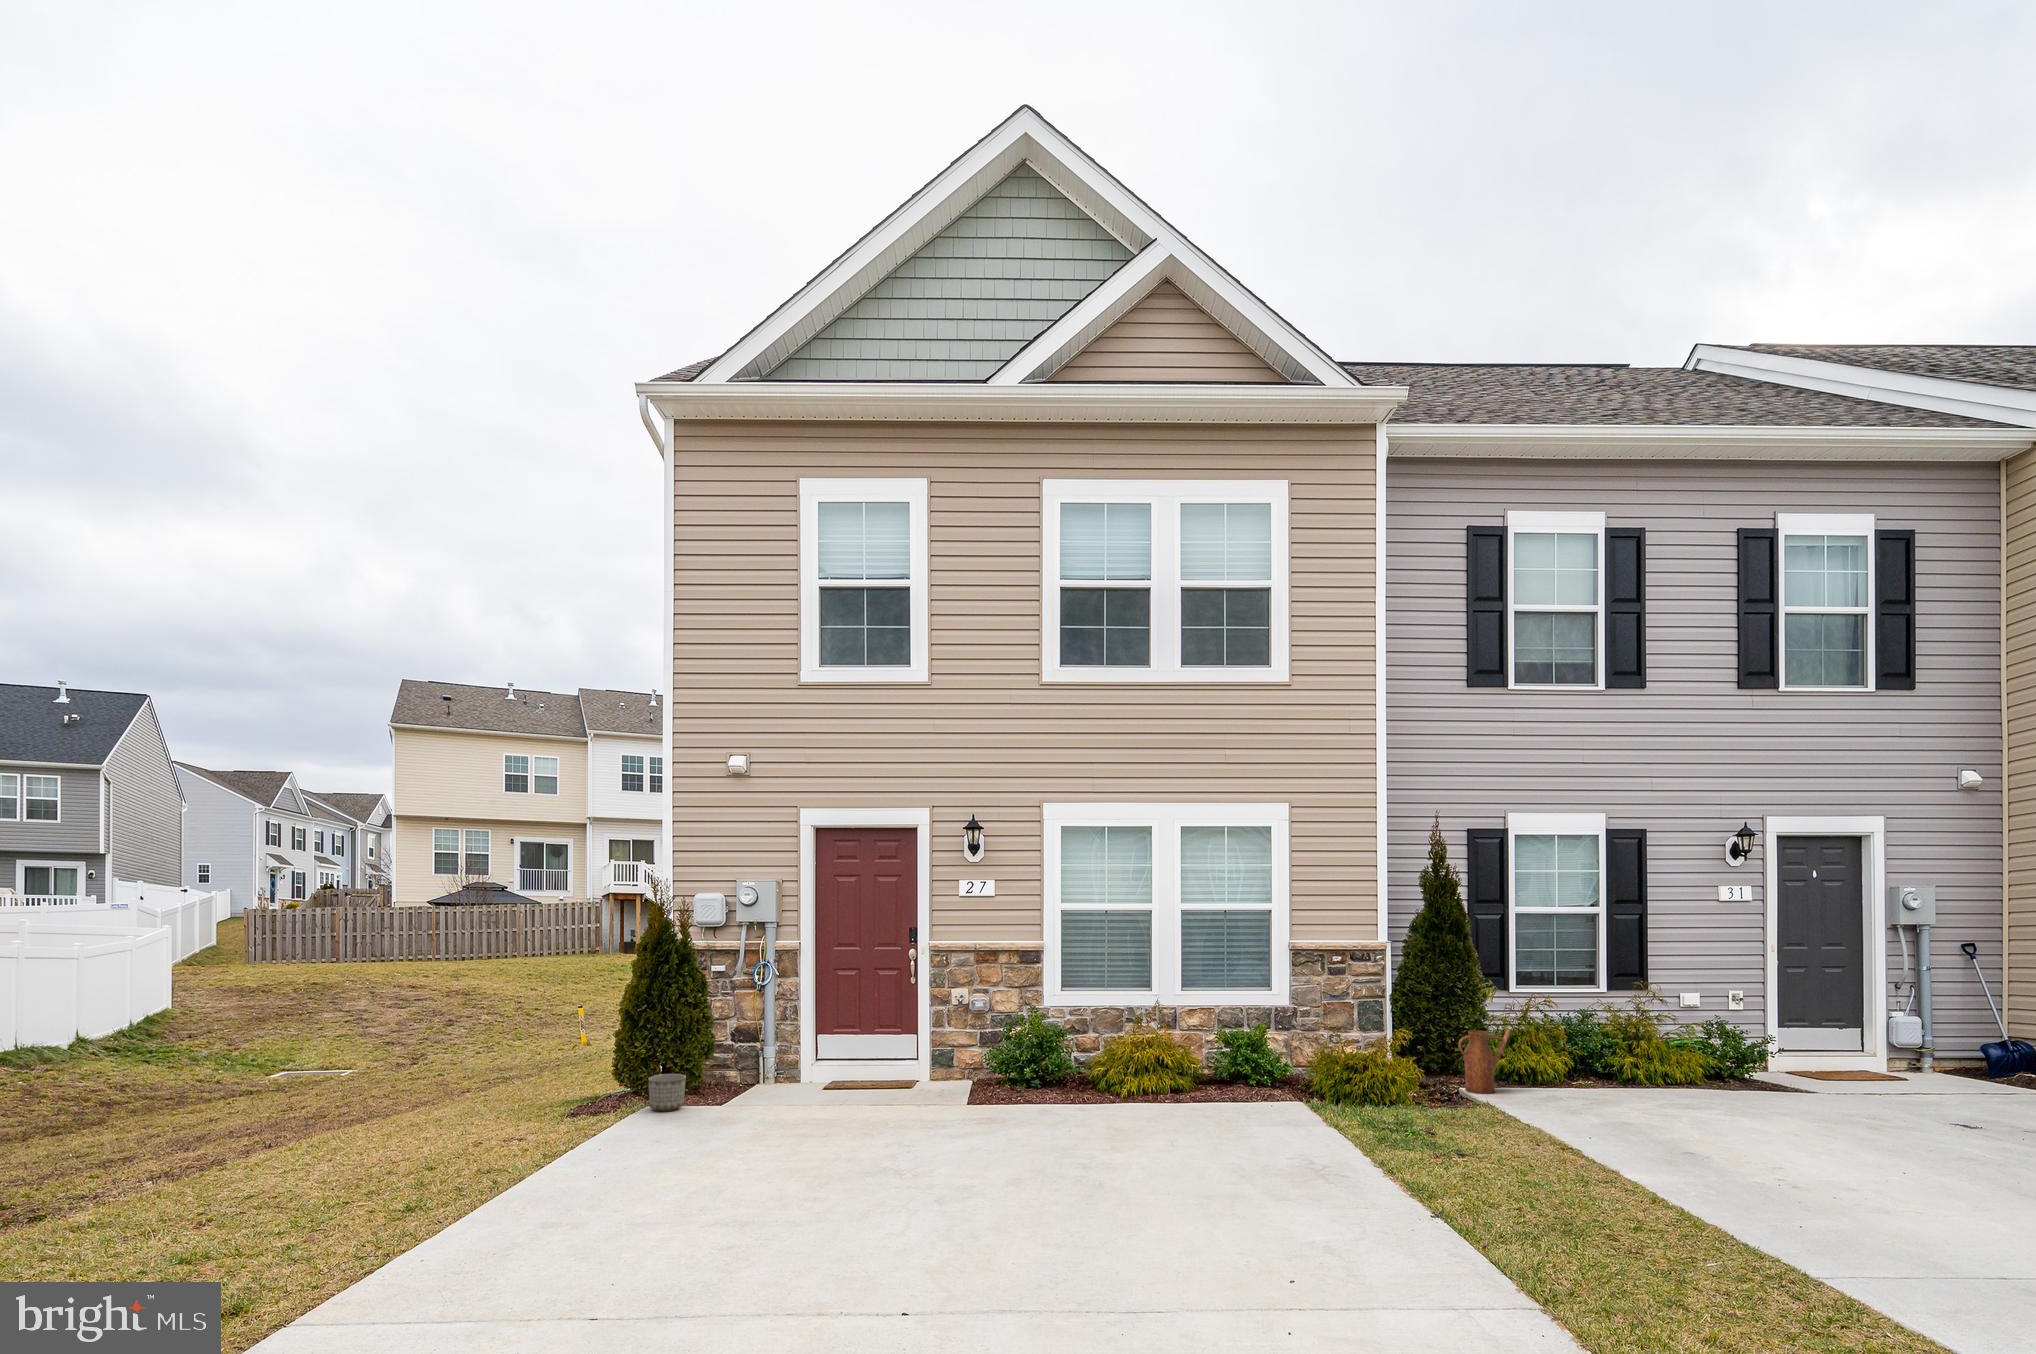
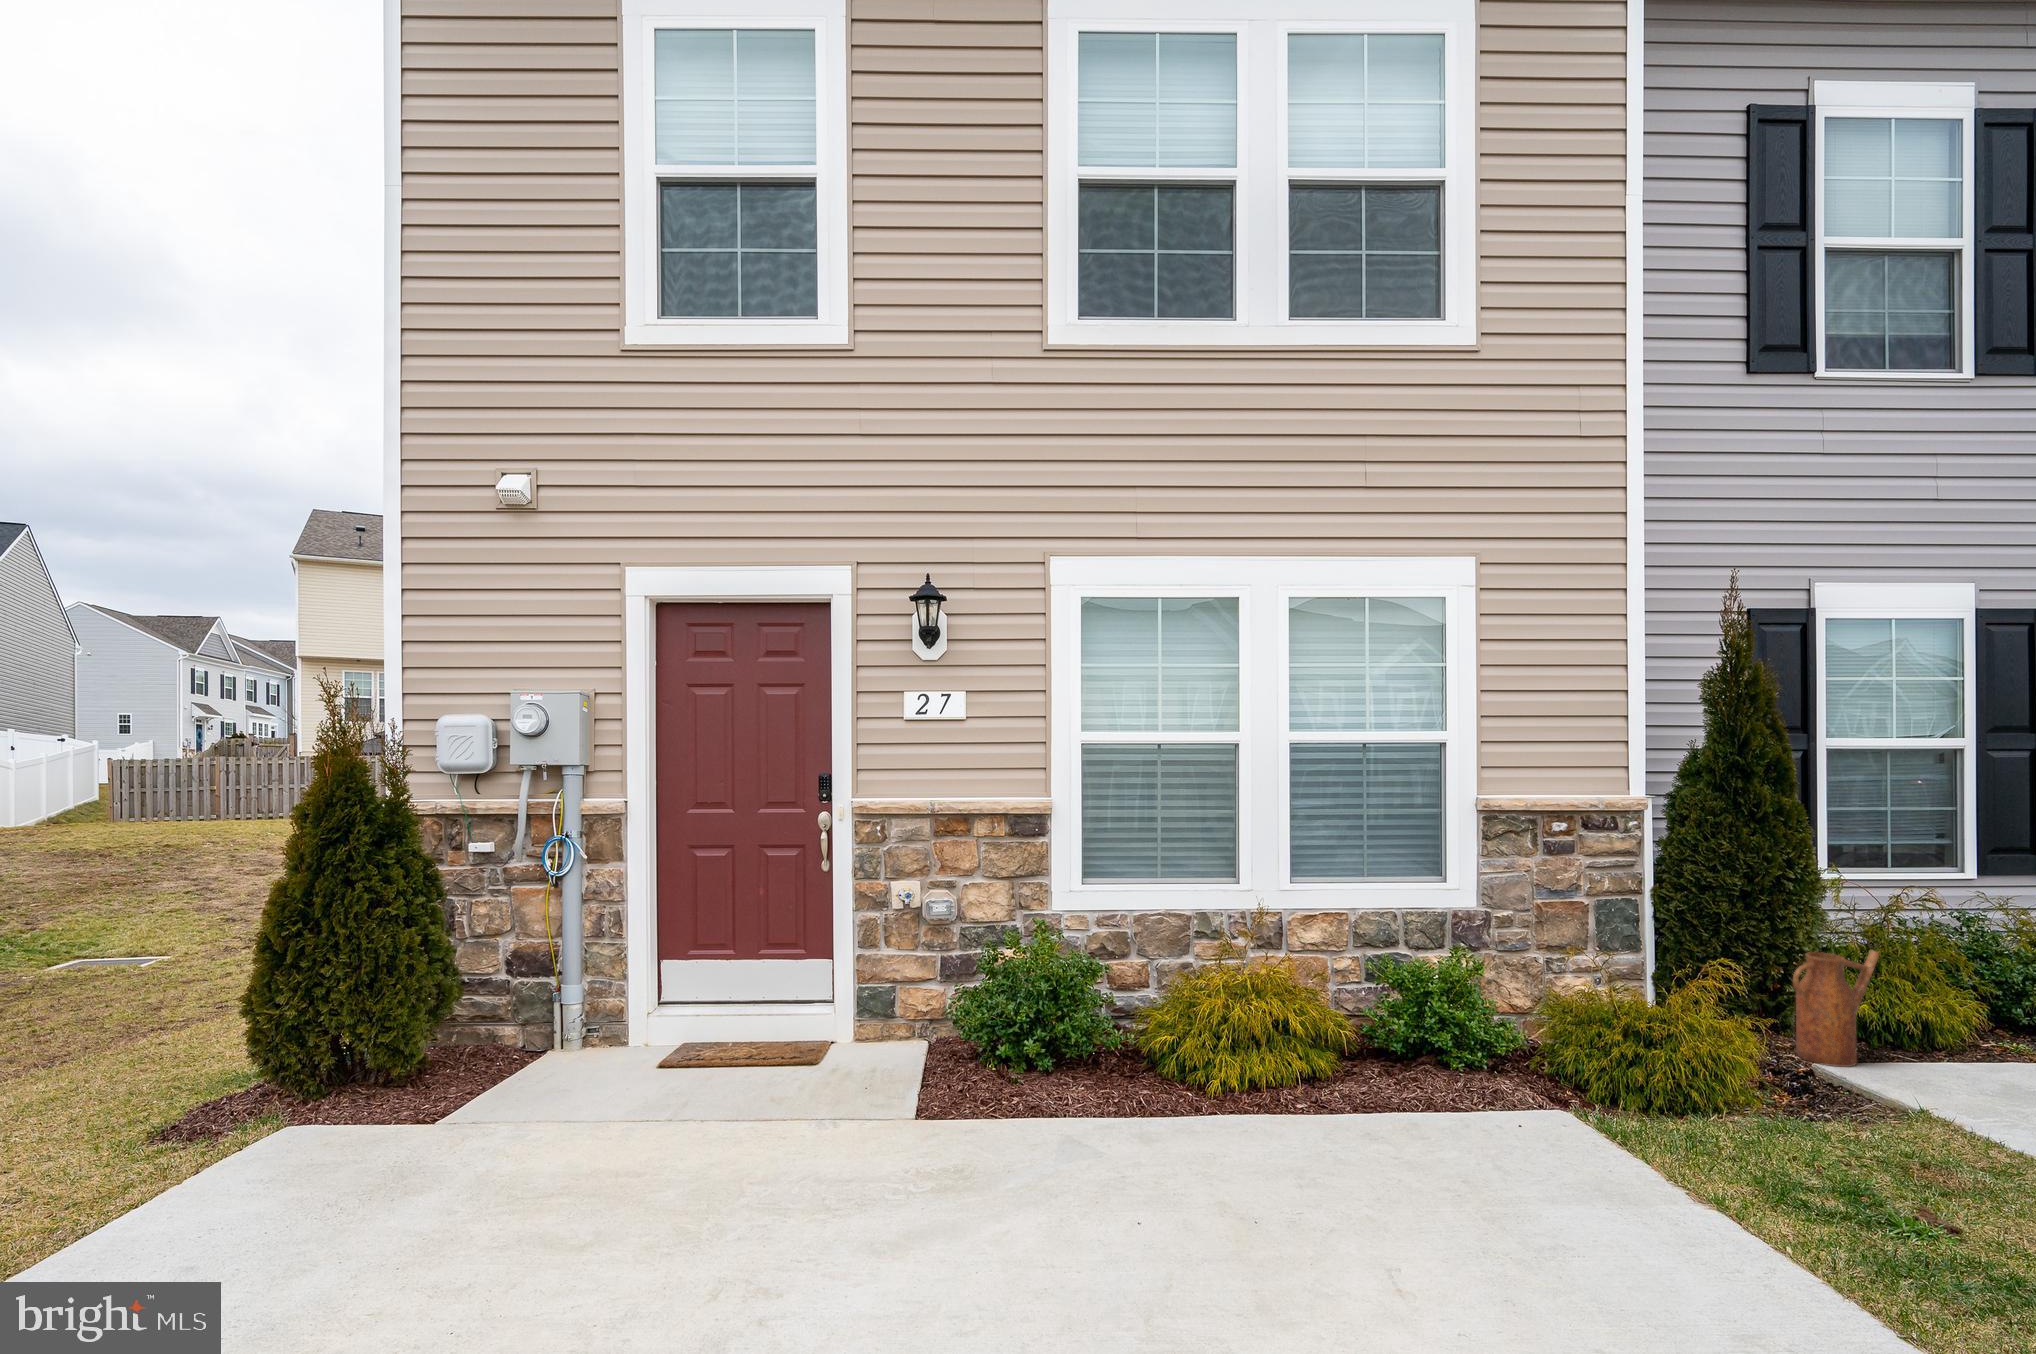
planter: present [649,1074,686,1111] -> none [286,1052,369,1132]

